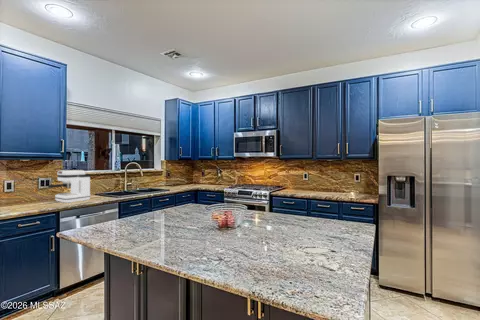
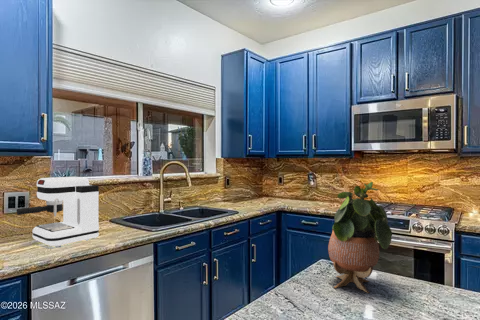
potted plant: none [184,170,204,209] -> present [328,182,392,293]

